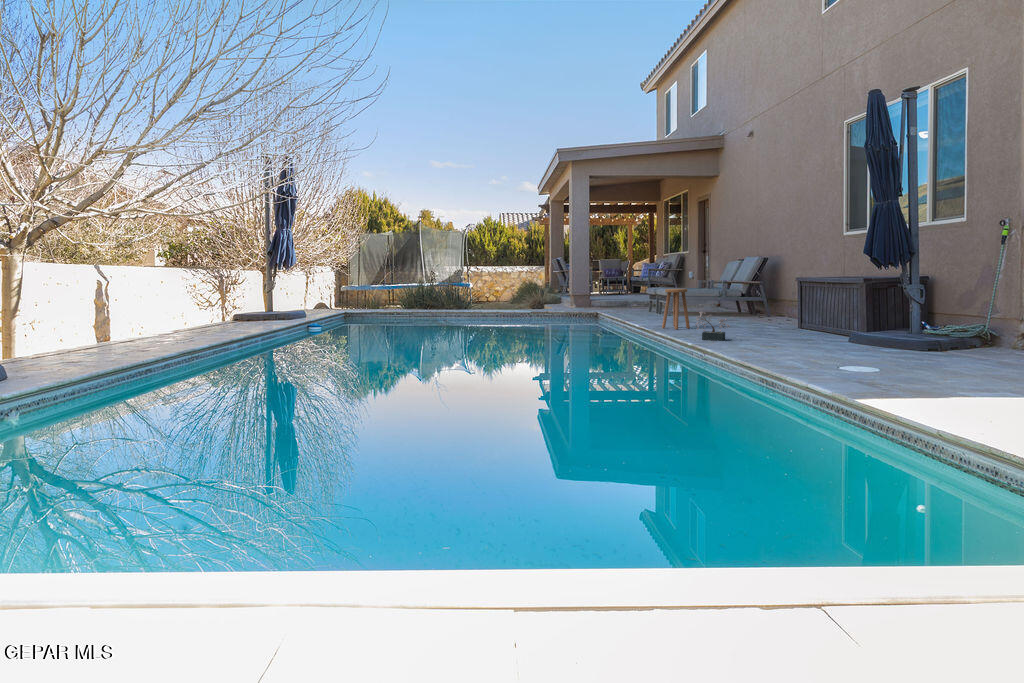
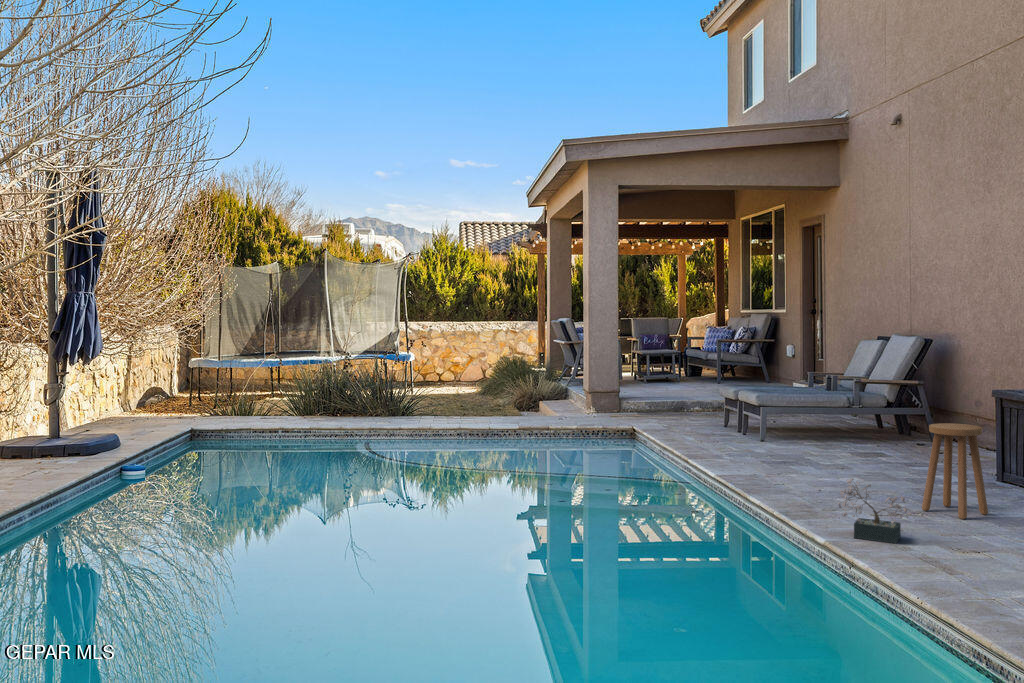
stool: present [662,289,690,330] -> present [922,423,988,519]

